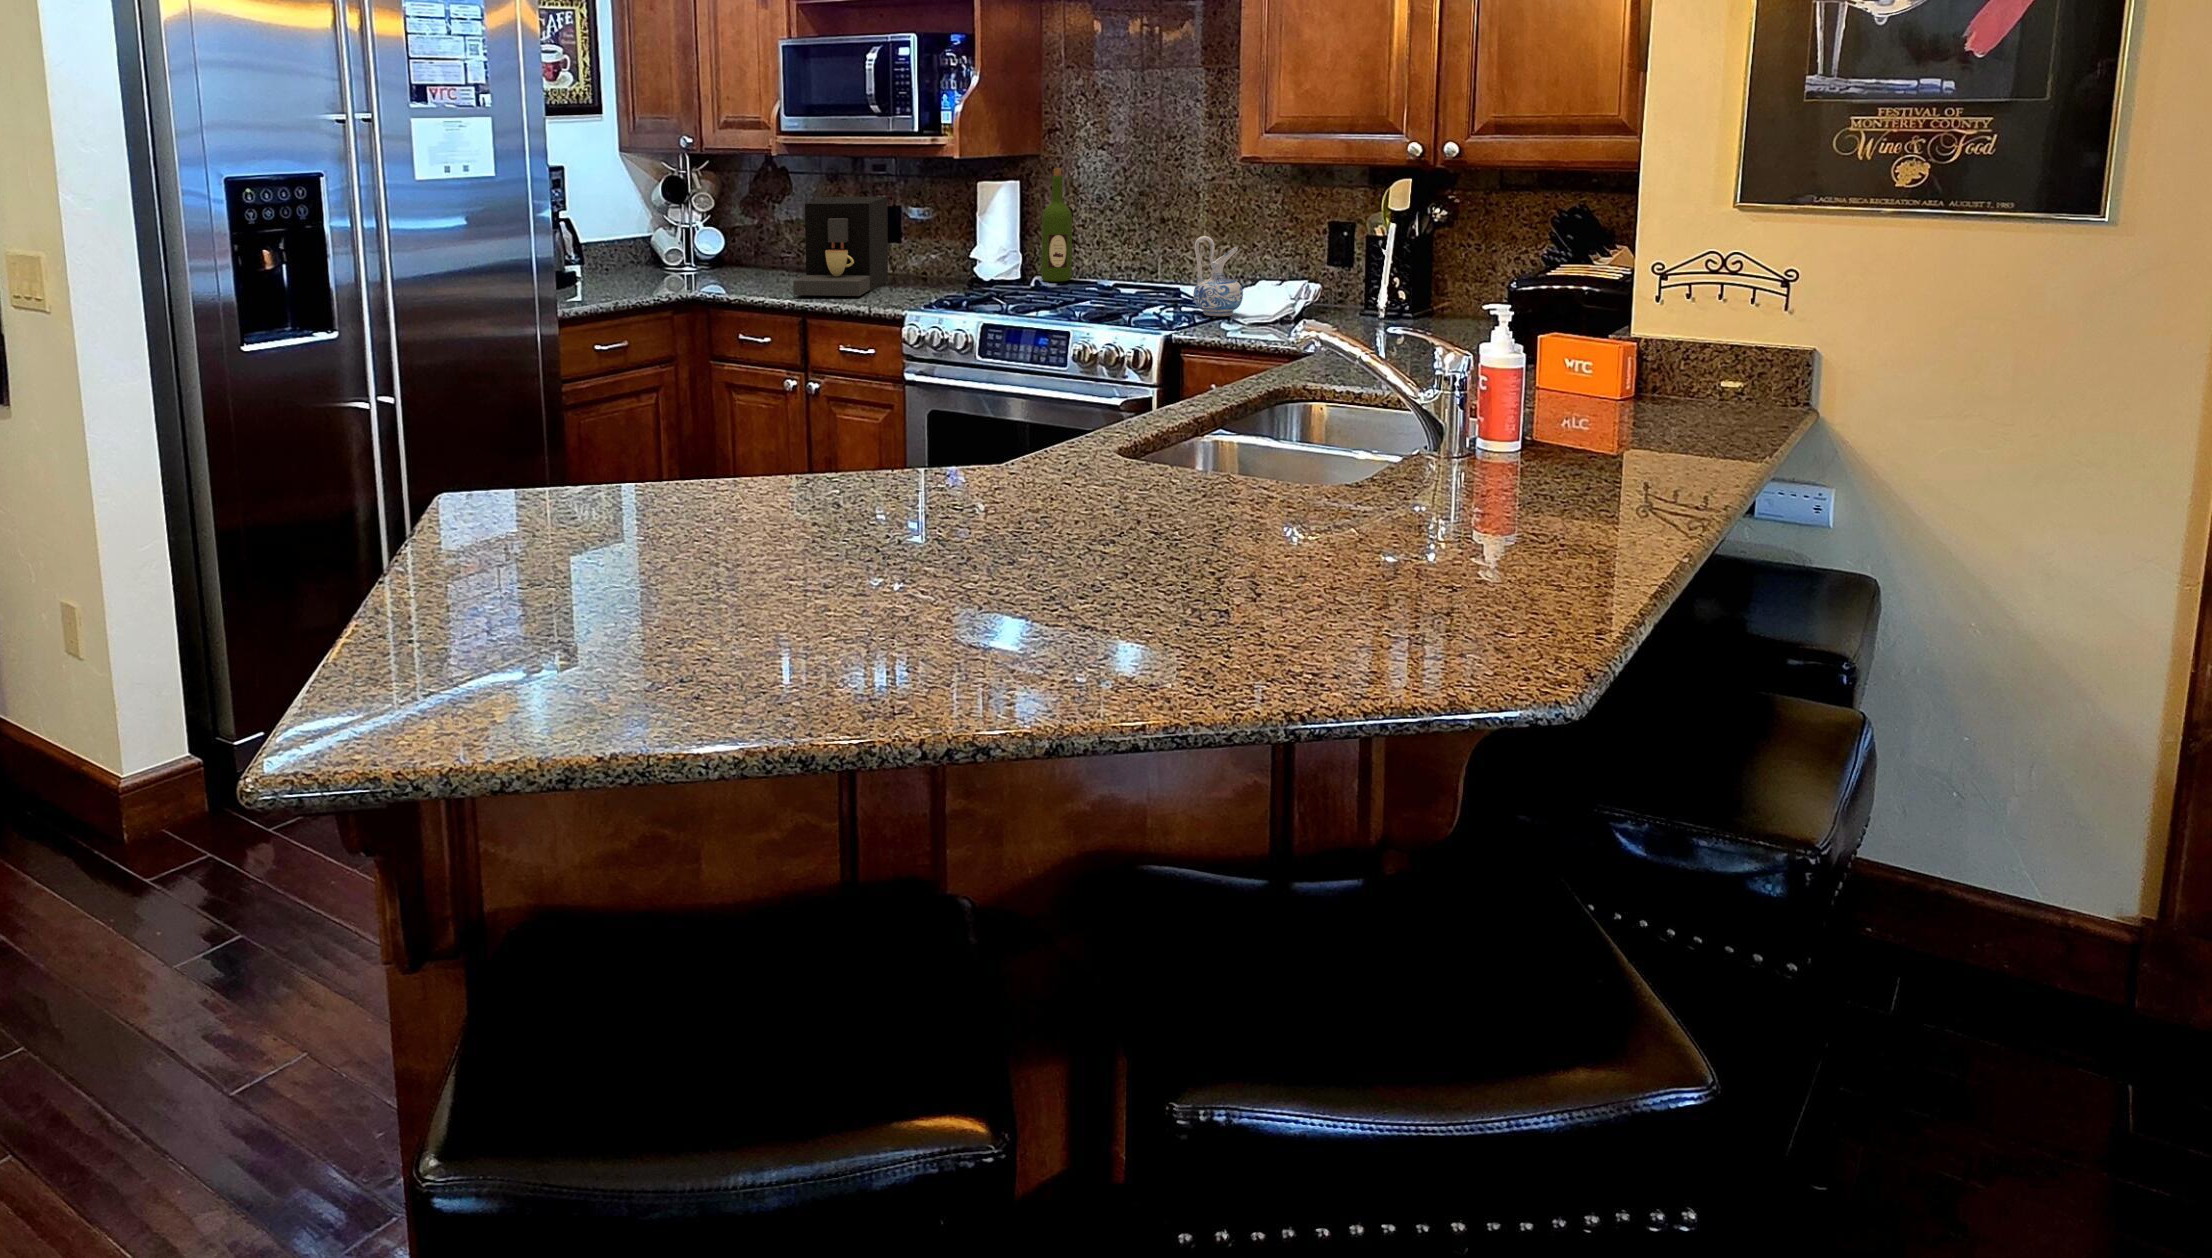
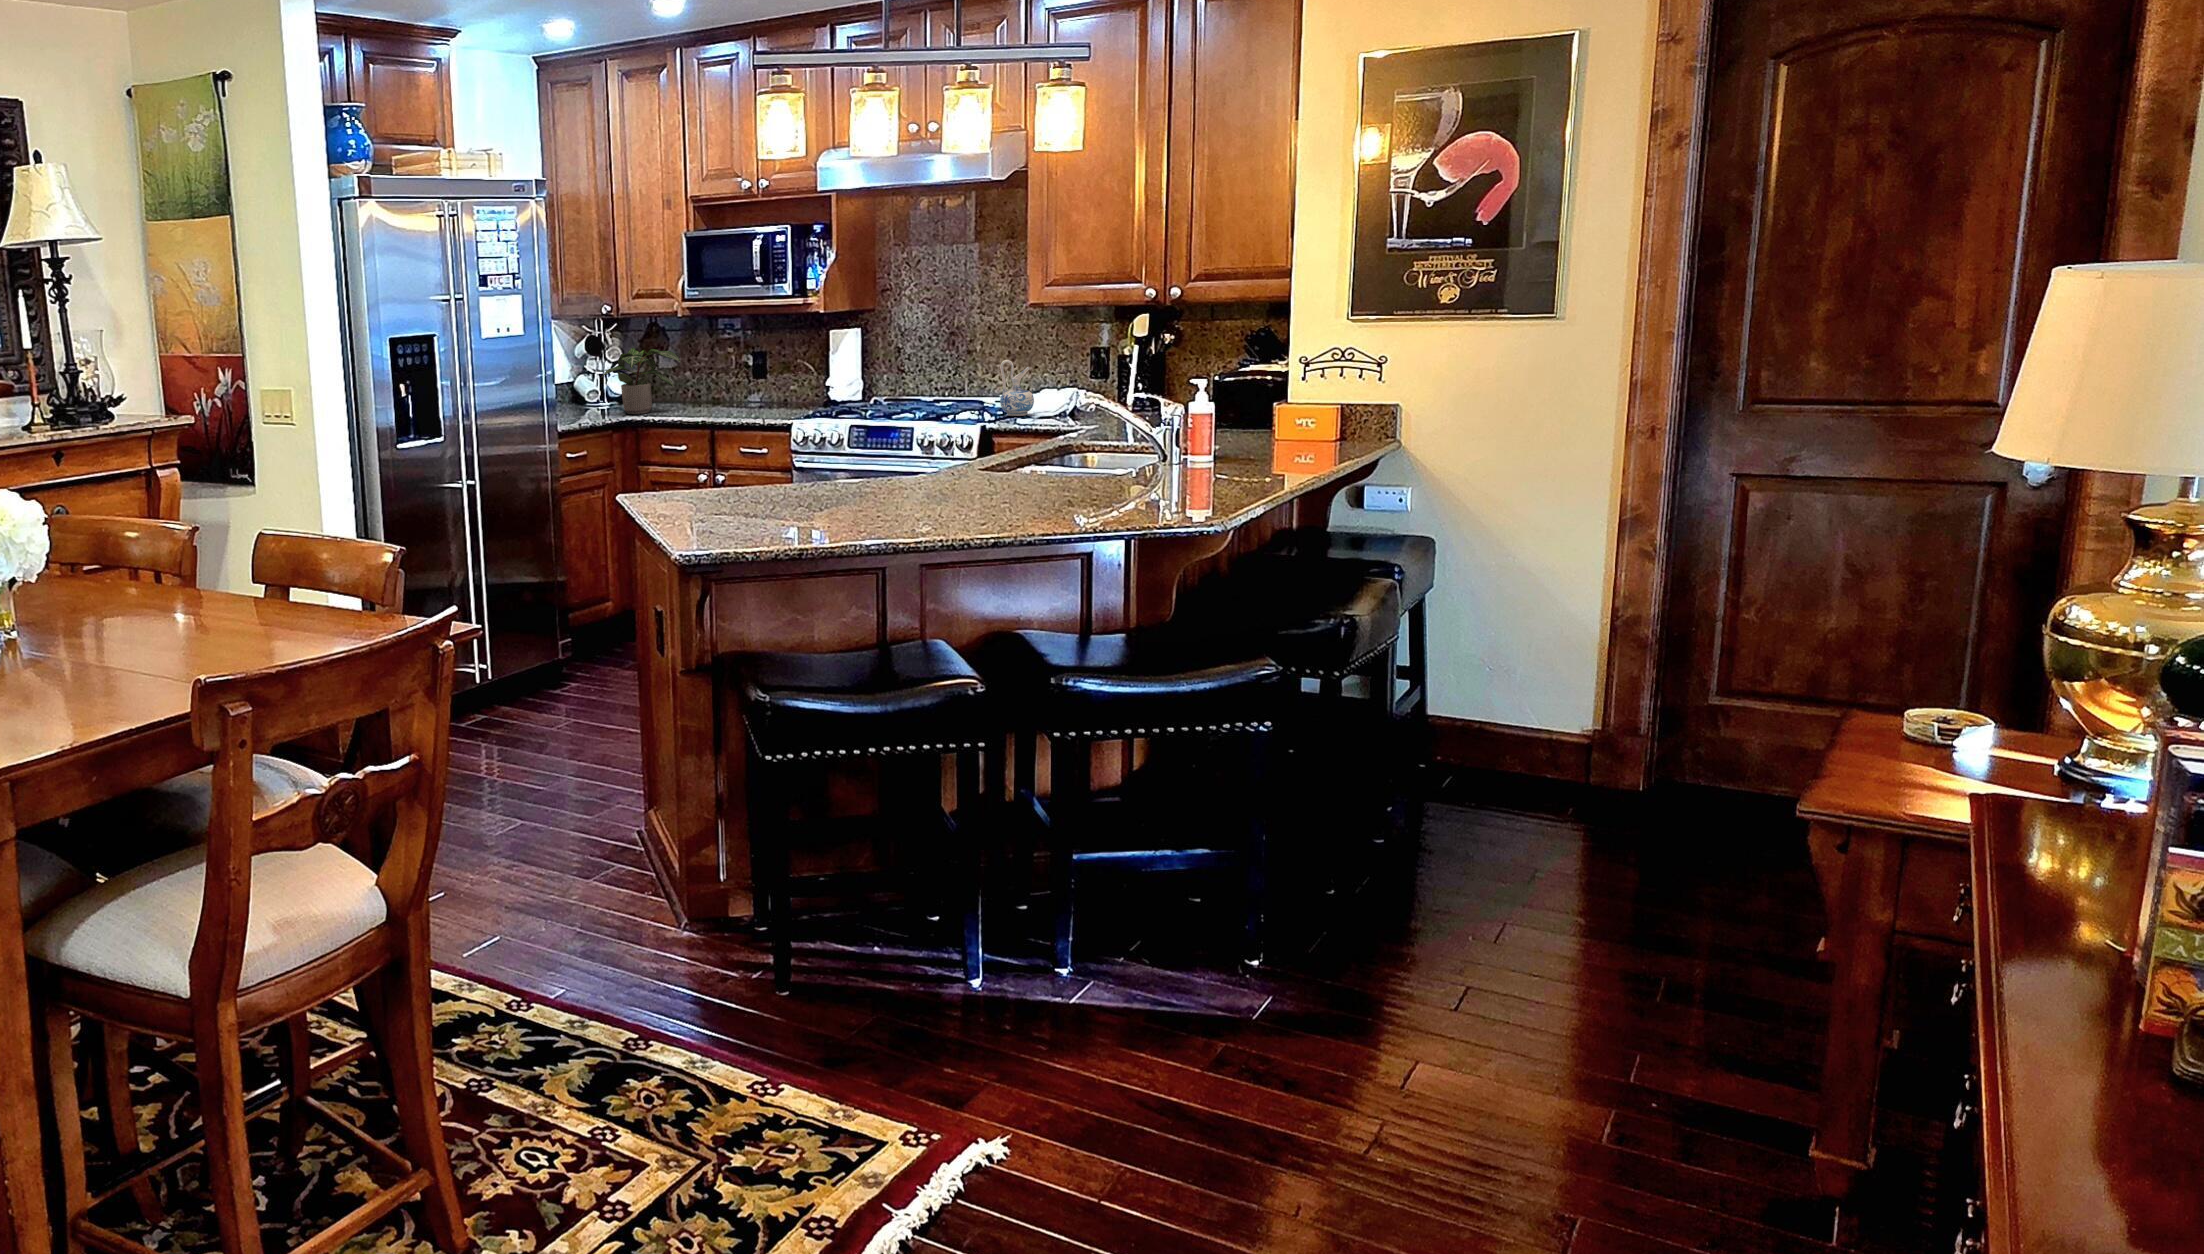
wine bottle: present [1041,168,1072,282] -> none [880,318,902,401]
potted plant: none [672,197,776,284] -> present [602,348,680,414]
coffee maker: present [793,197,888,296] -> none [705,343,768,417]

